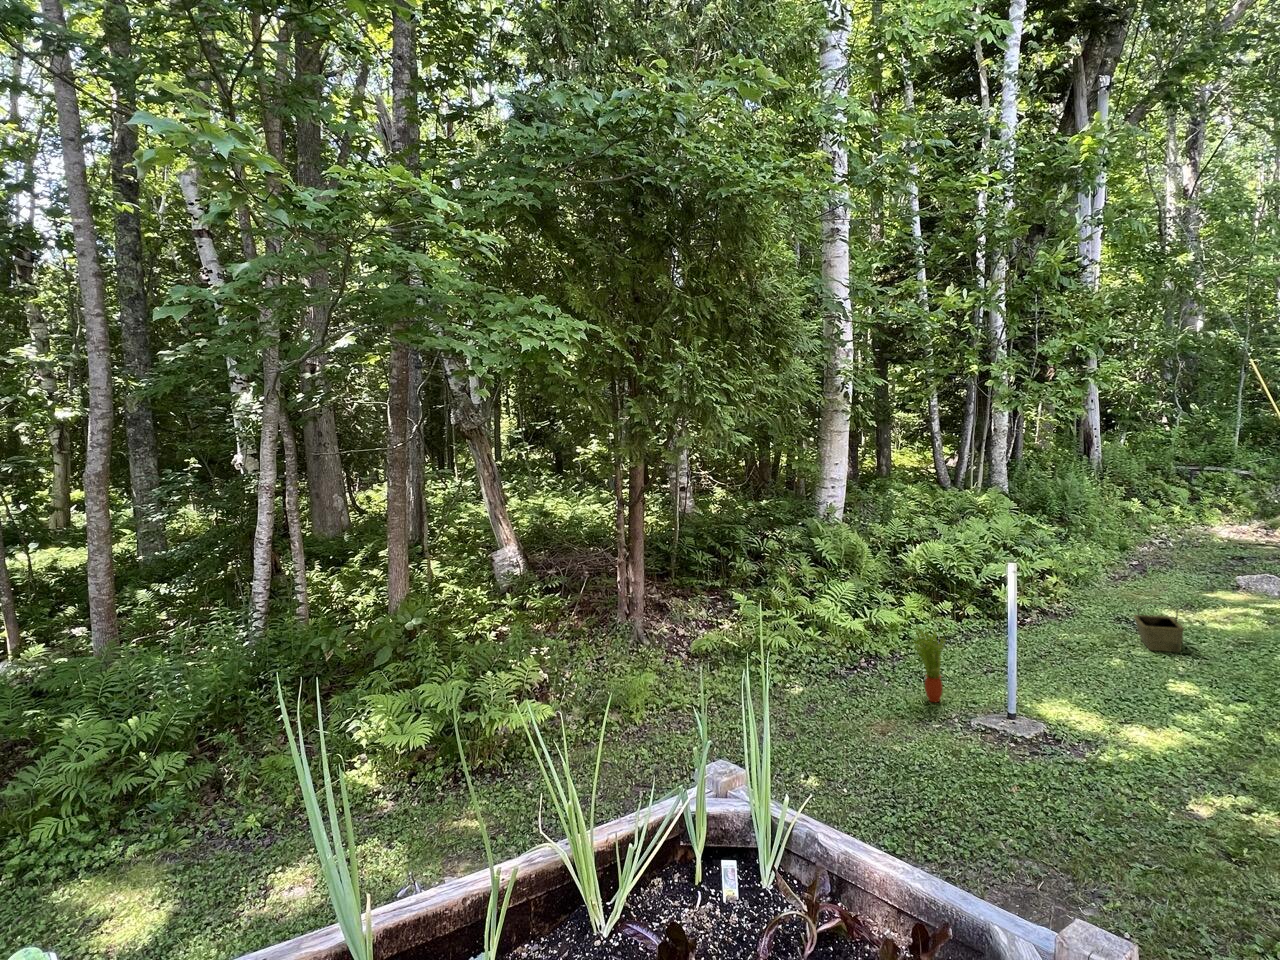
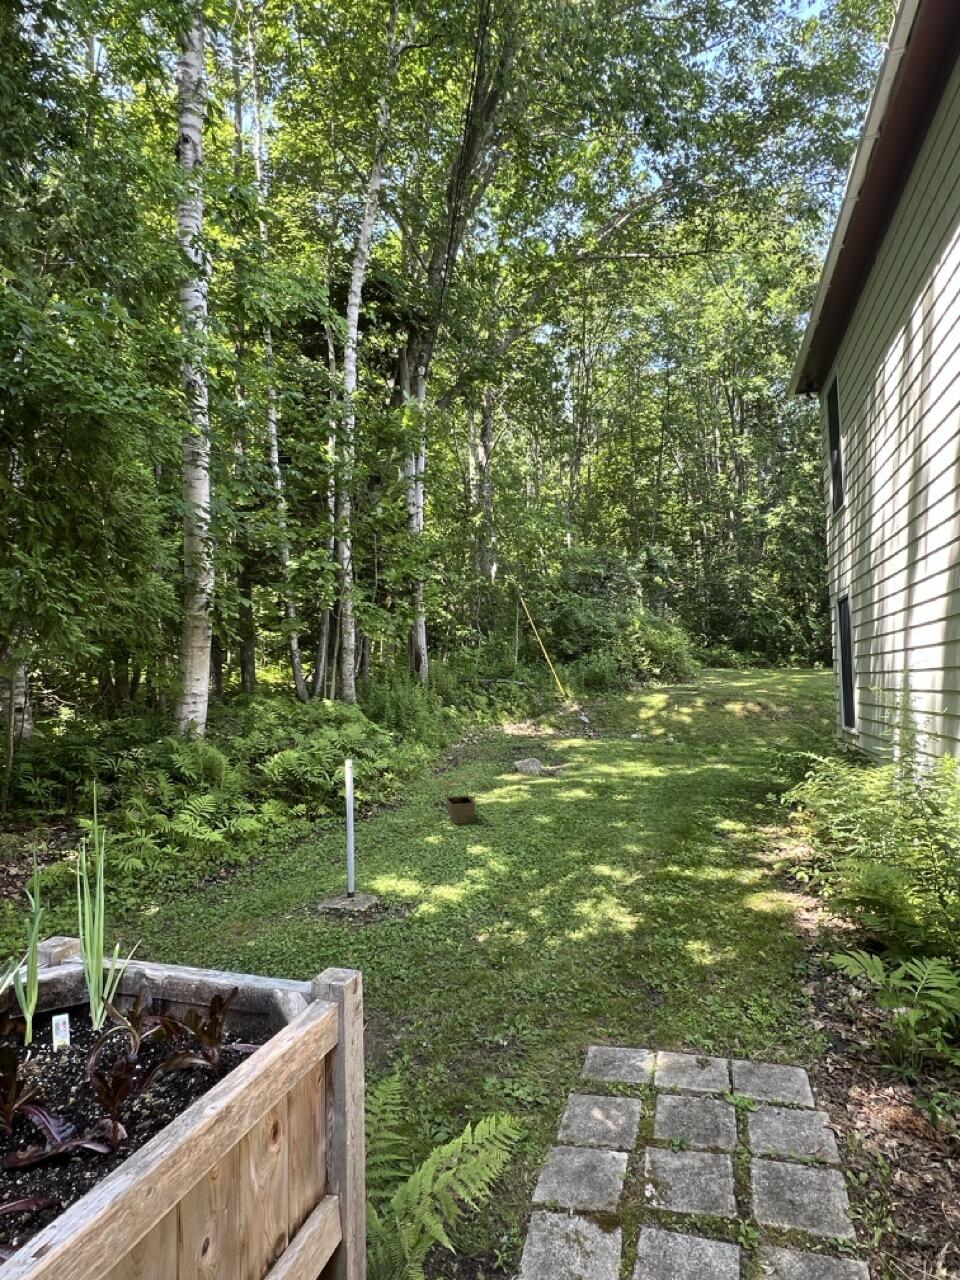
potted plant: present [913,627,946,702] -> none [268,825,300,897]

